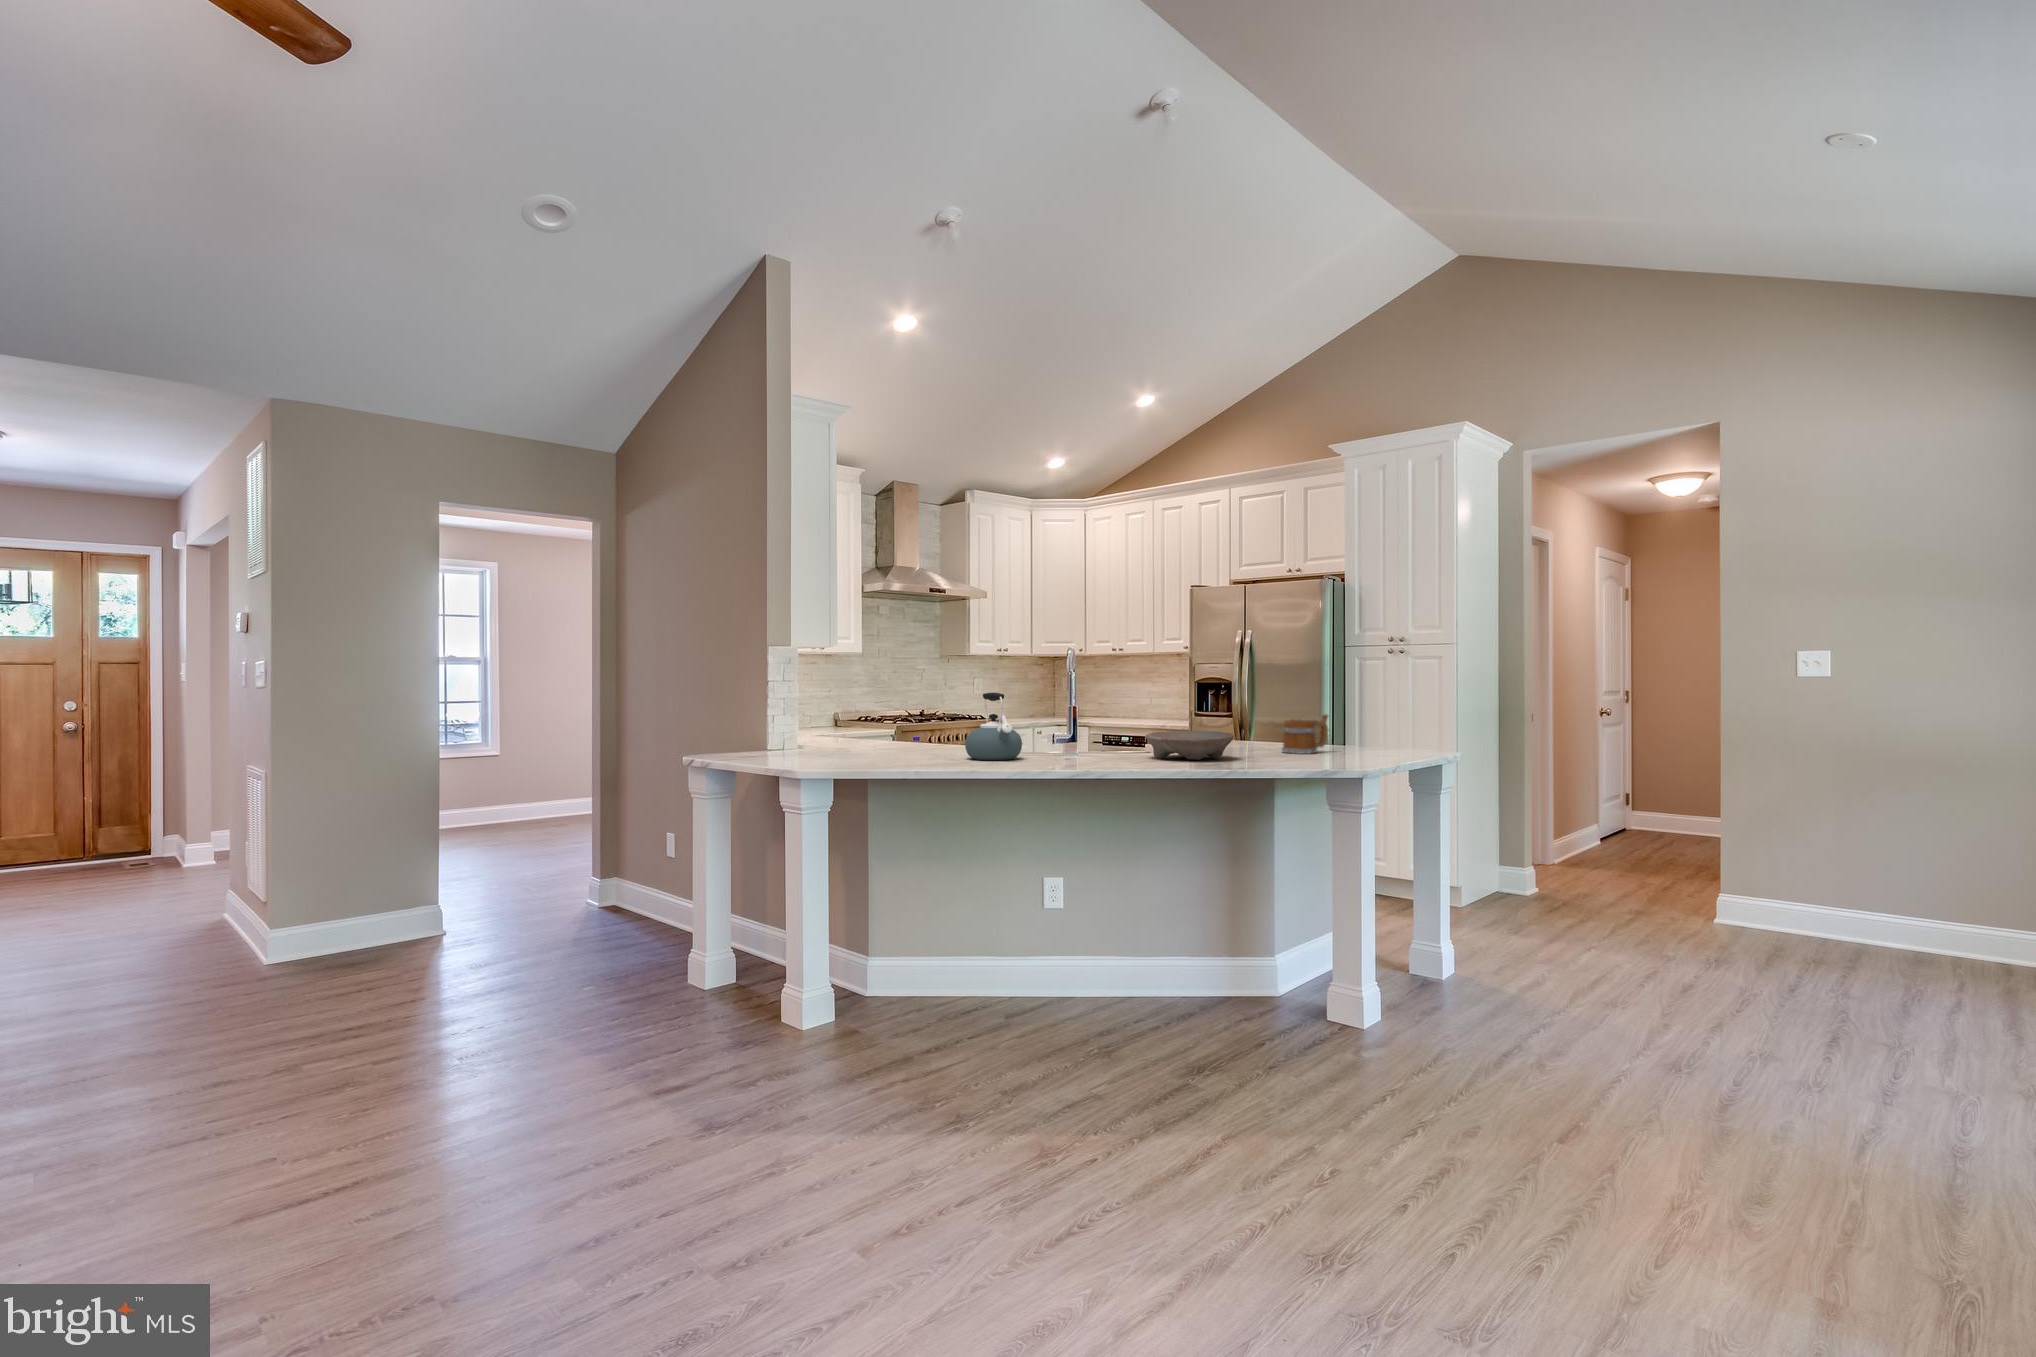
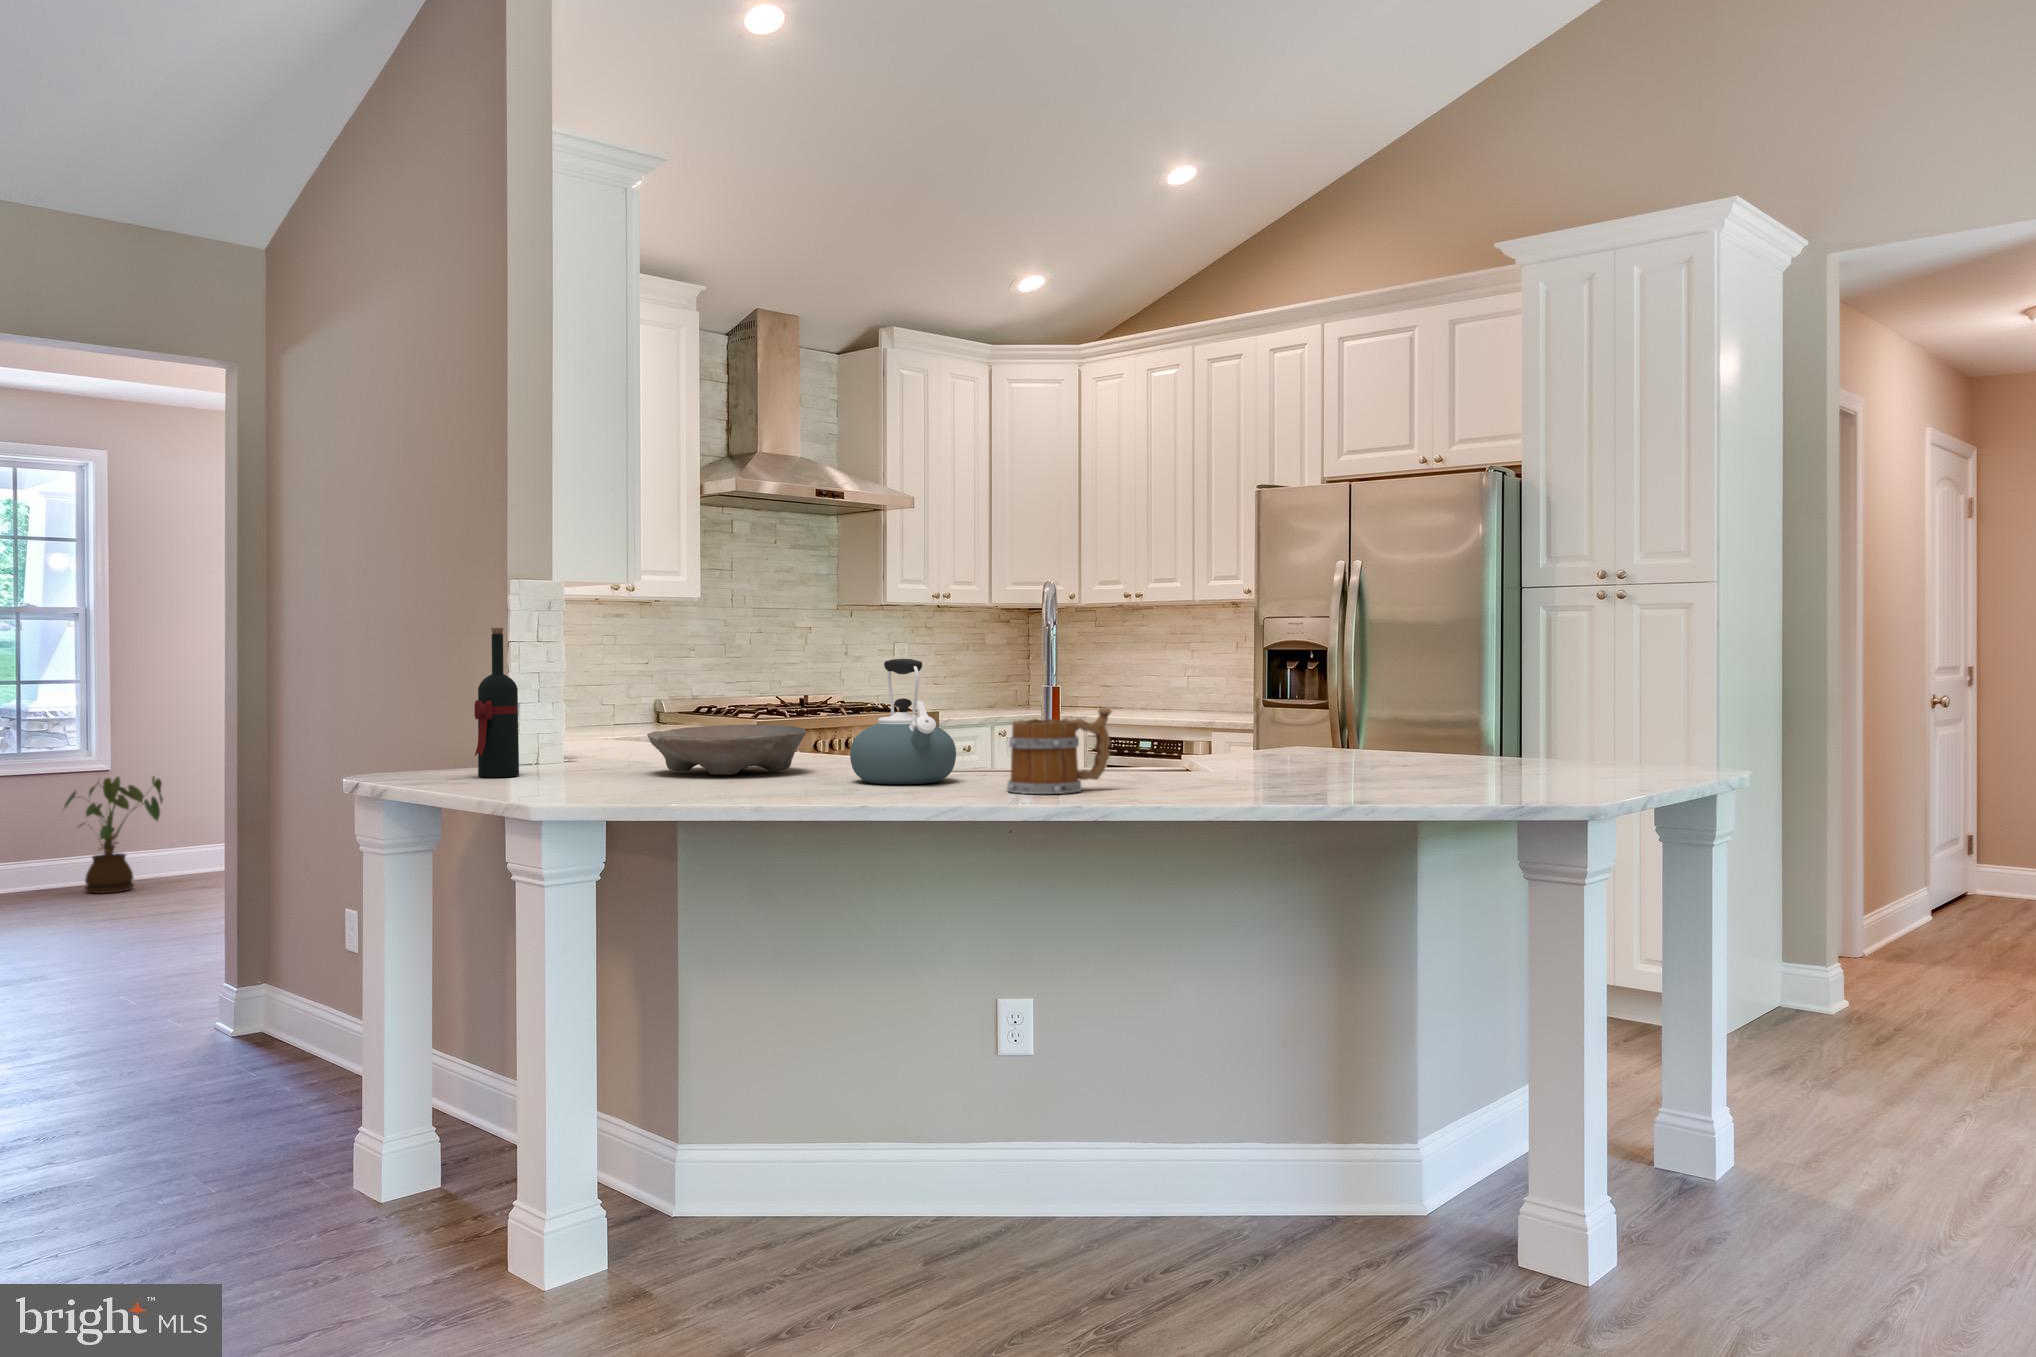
wine bottle: none [763,676,786,757] -> present [474,628,519,777]
mug: present [1282,714,1329,754] -> present [1007,708,1112,794]
bowl: present [1145,731,1234,760] -> present [647,725,806,775]
house plant: none [477,757,535,827] -> present [64,777,163,894]

